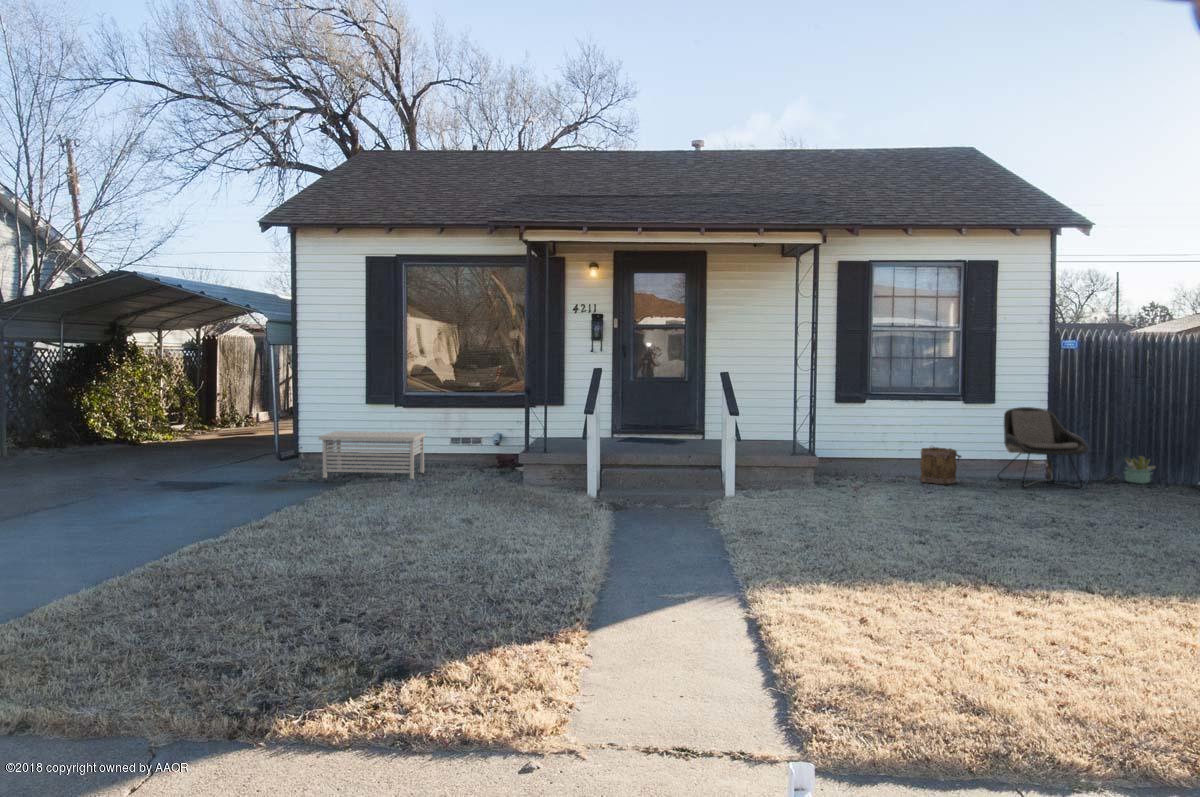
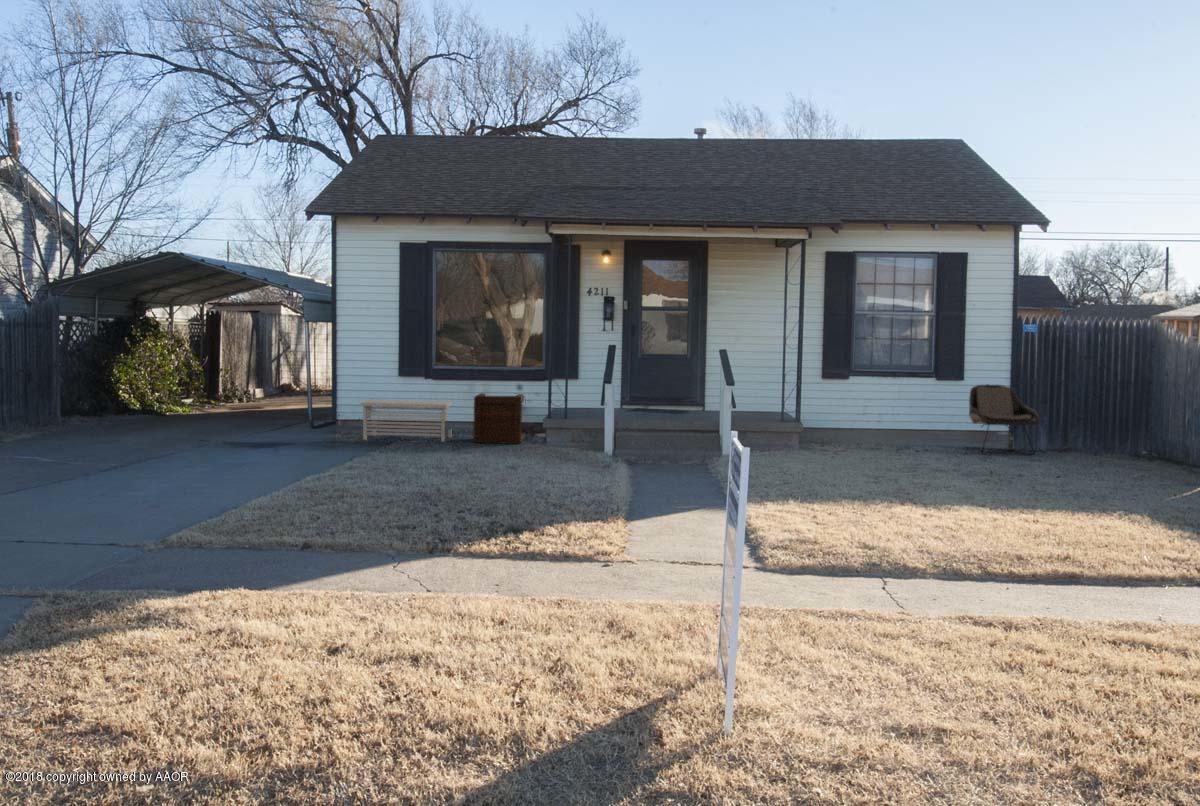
wooden crate: none [445,423,506,481] -> present [473,393,525,444]
bucket: present [920,447,961,484] -> none [895,417,932,451]
decorative plant: present [1124,456,1155,484] -> none [1074,429,1103,453]

